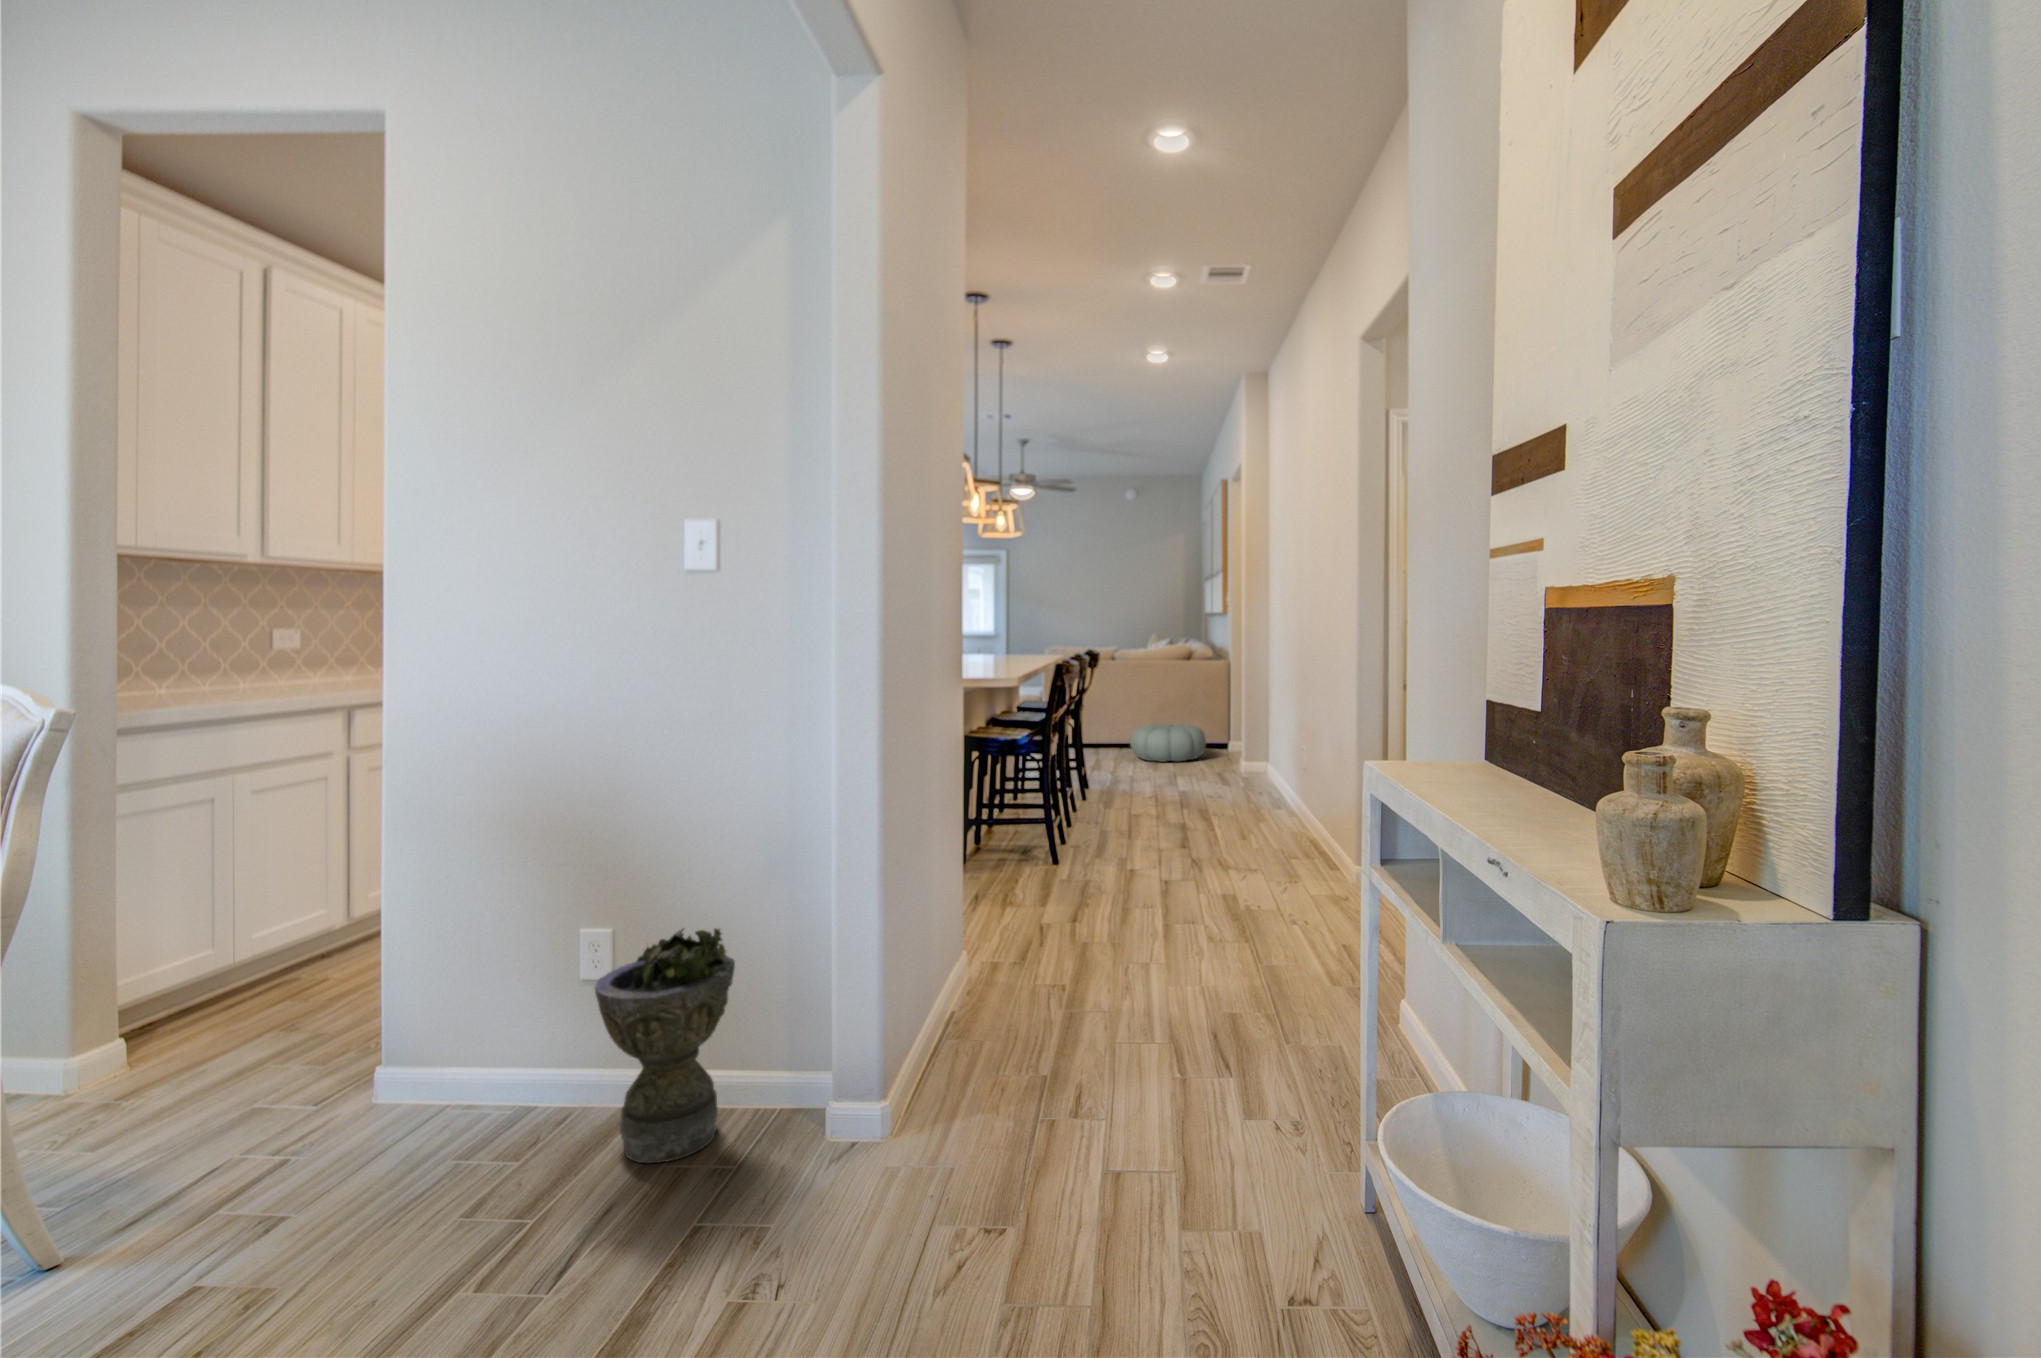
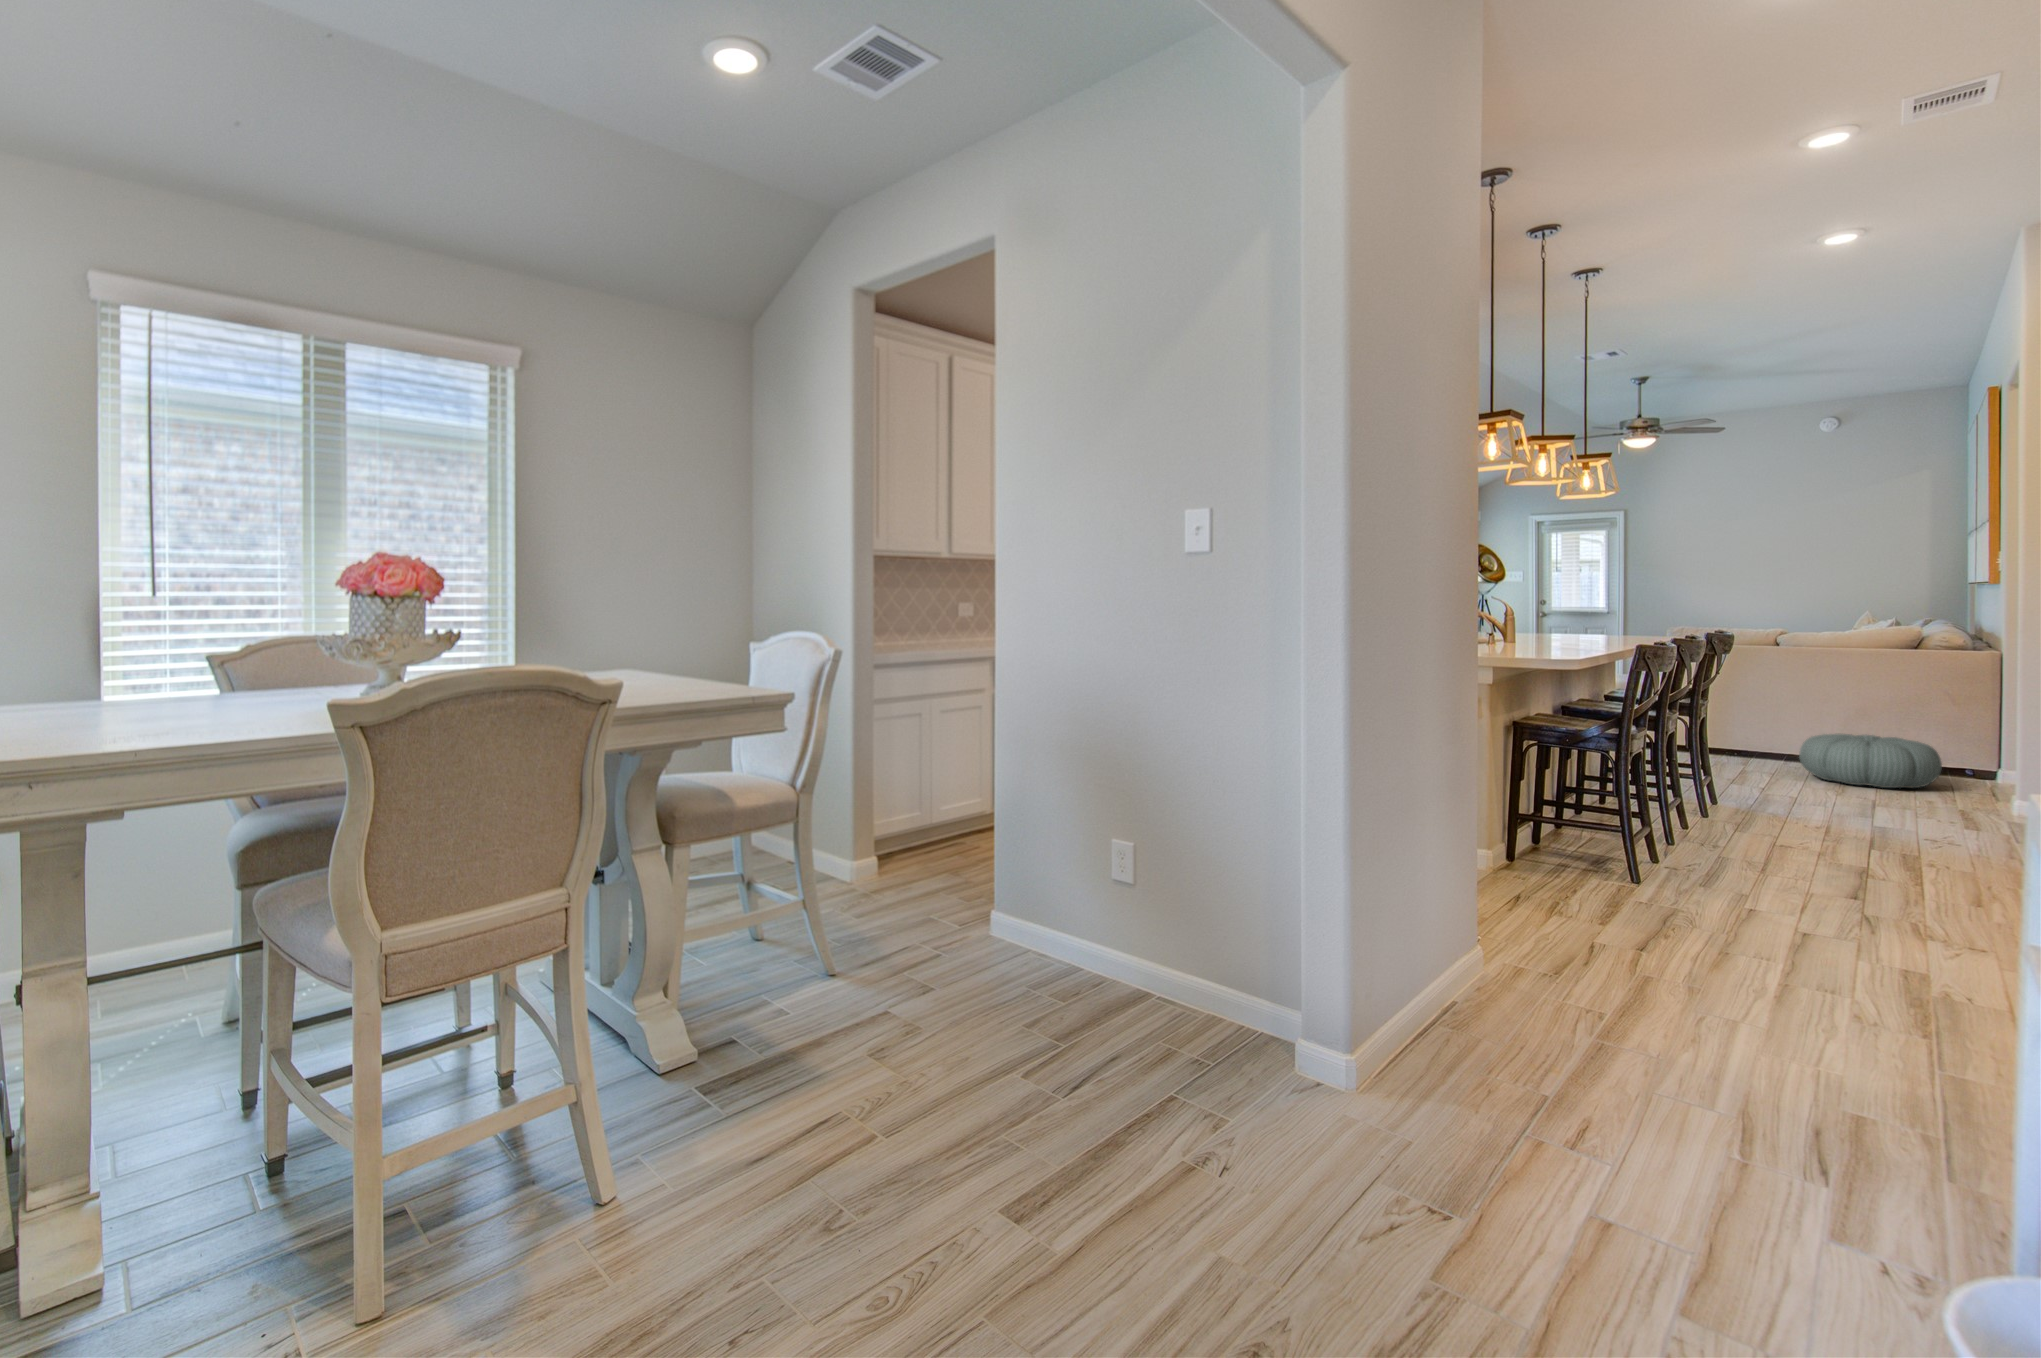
planter: present [595,929,735,1163] -> none [1116,858,1225,1044]

